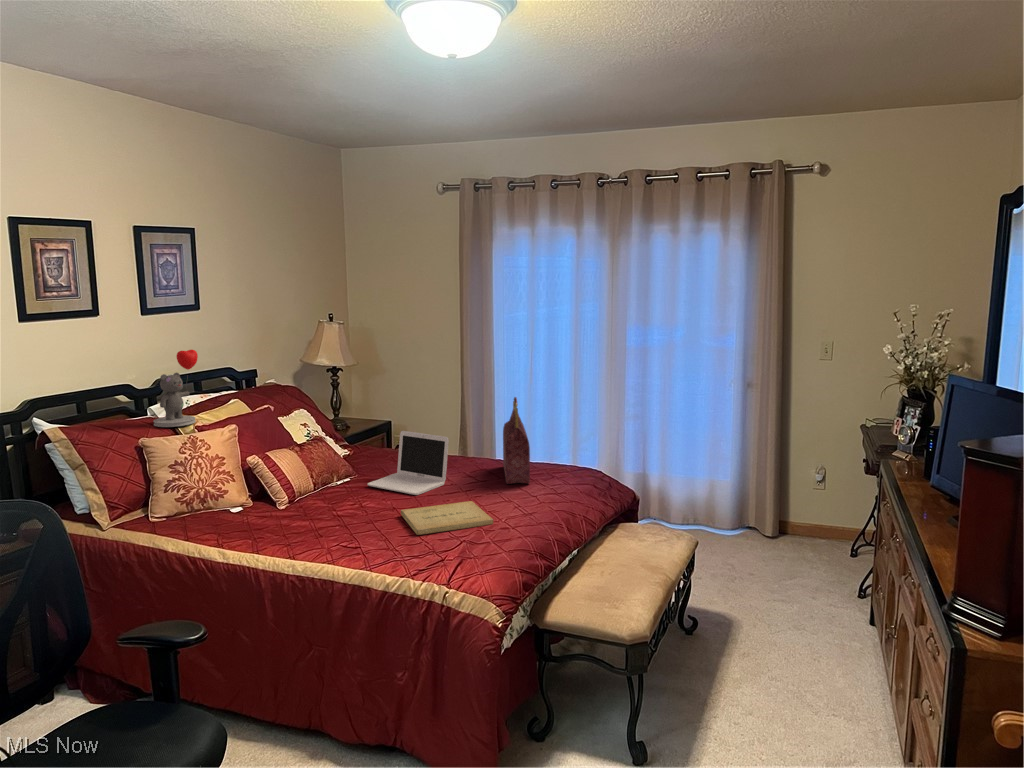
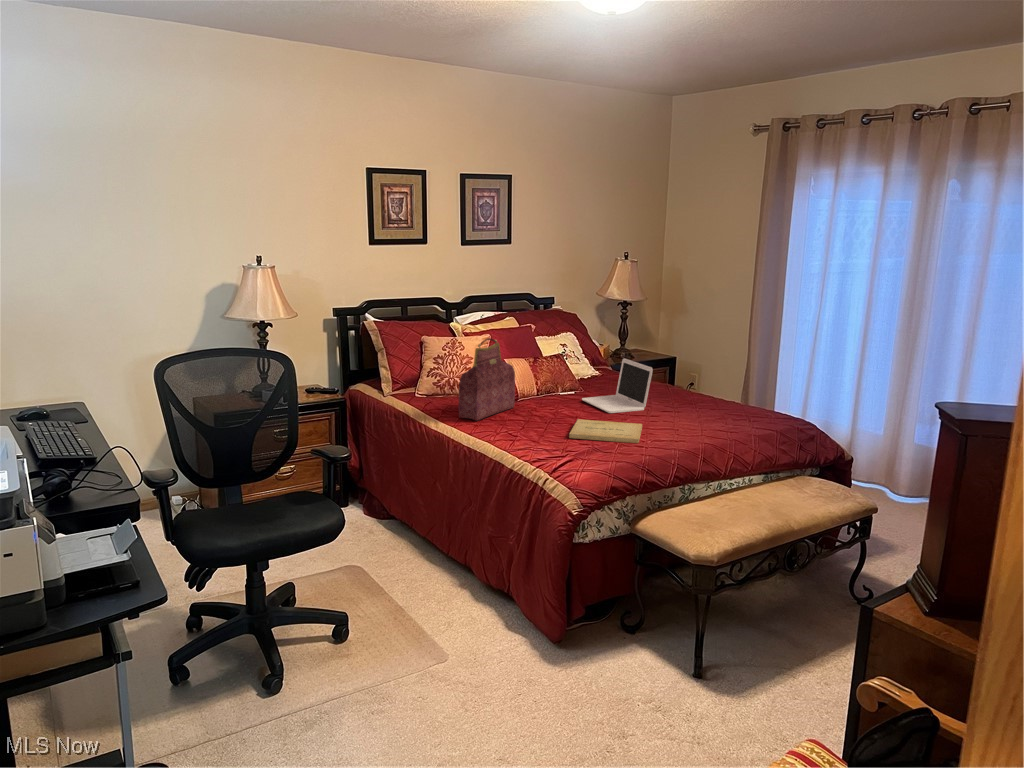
teddy bear: present [153,350,198,427] -> none [440,272,477,331]
handbag: present [503,397,530,484] -> present [458,338,515,421]

